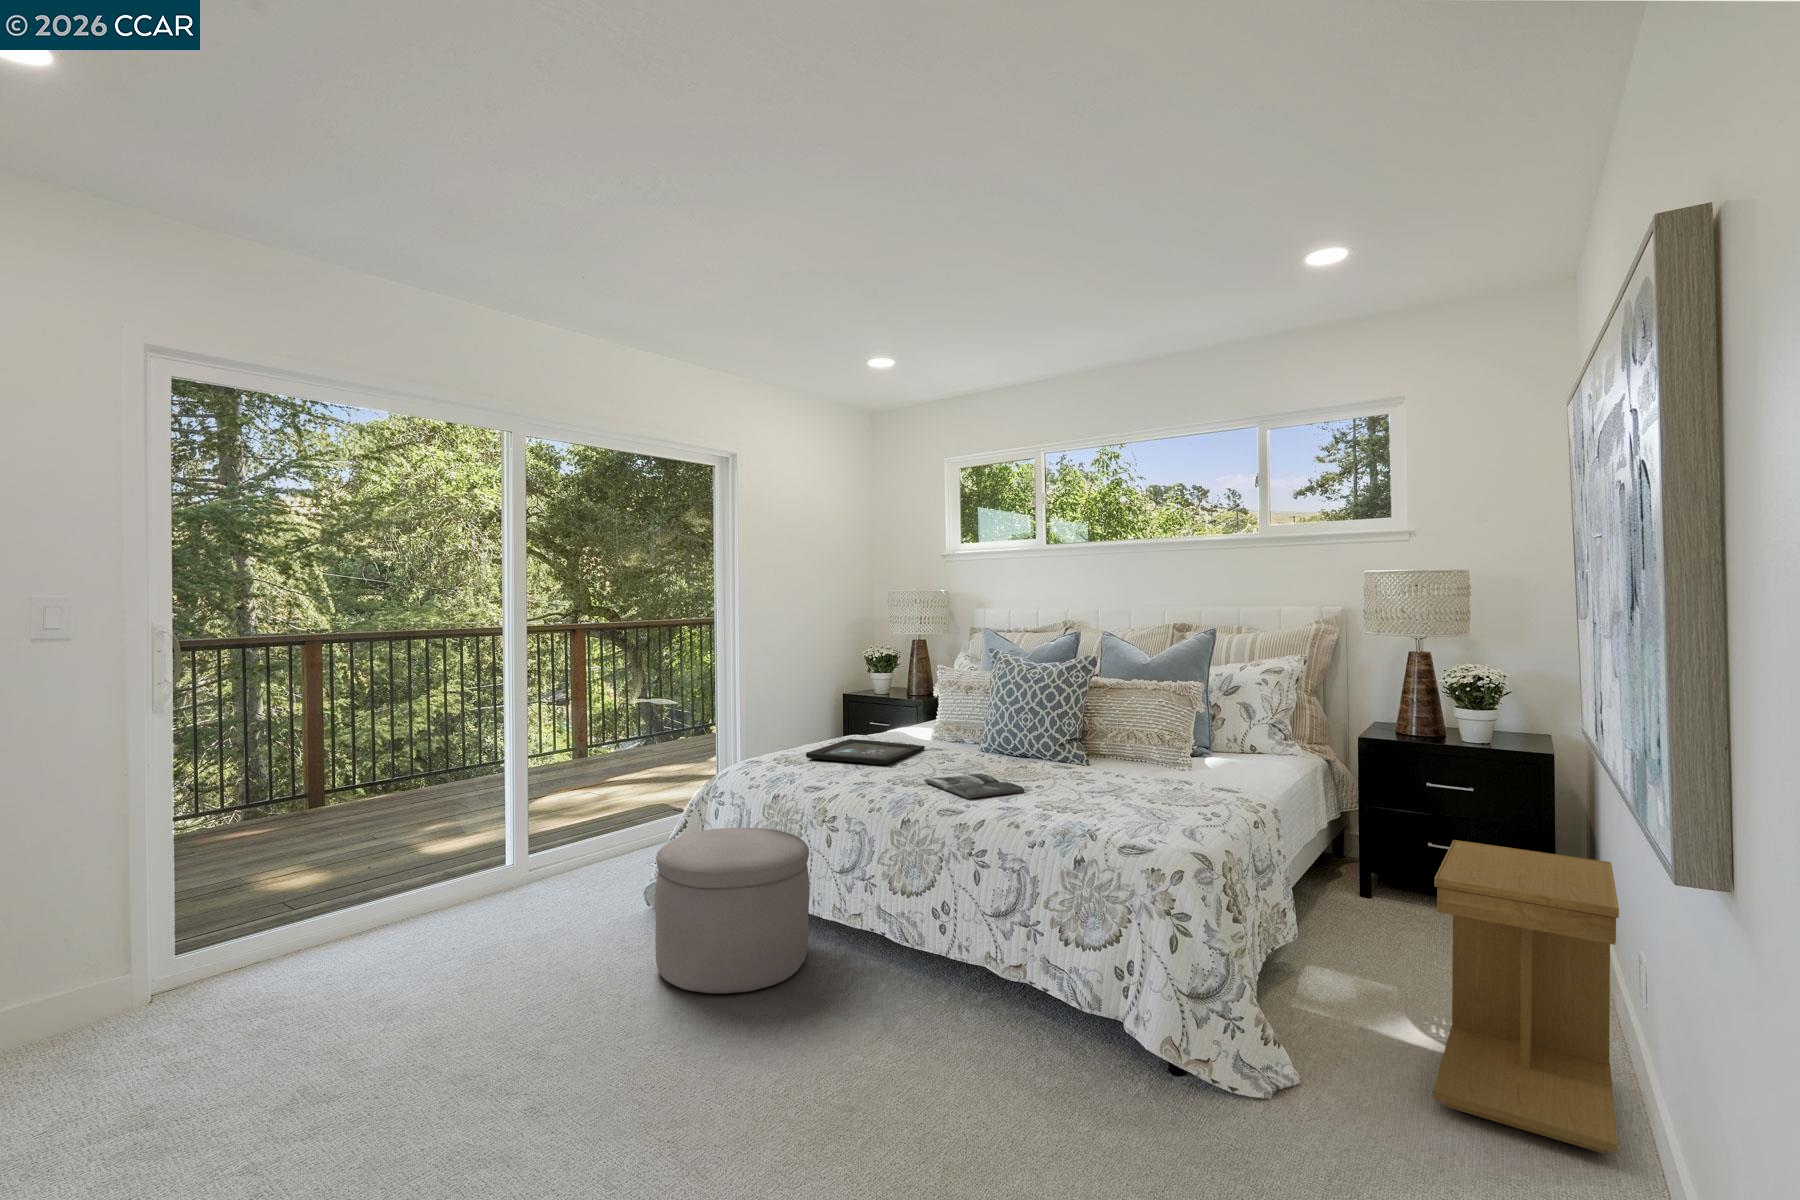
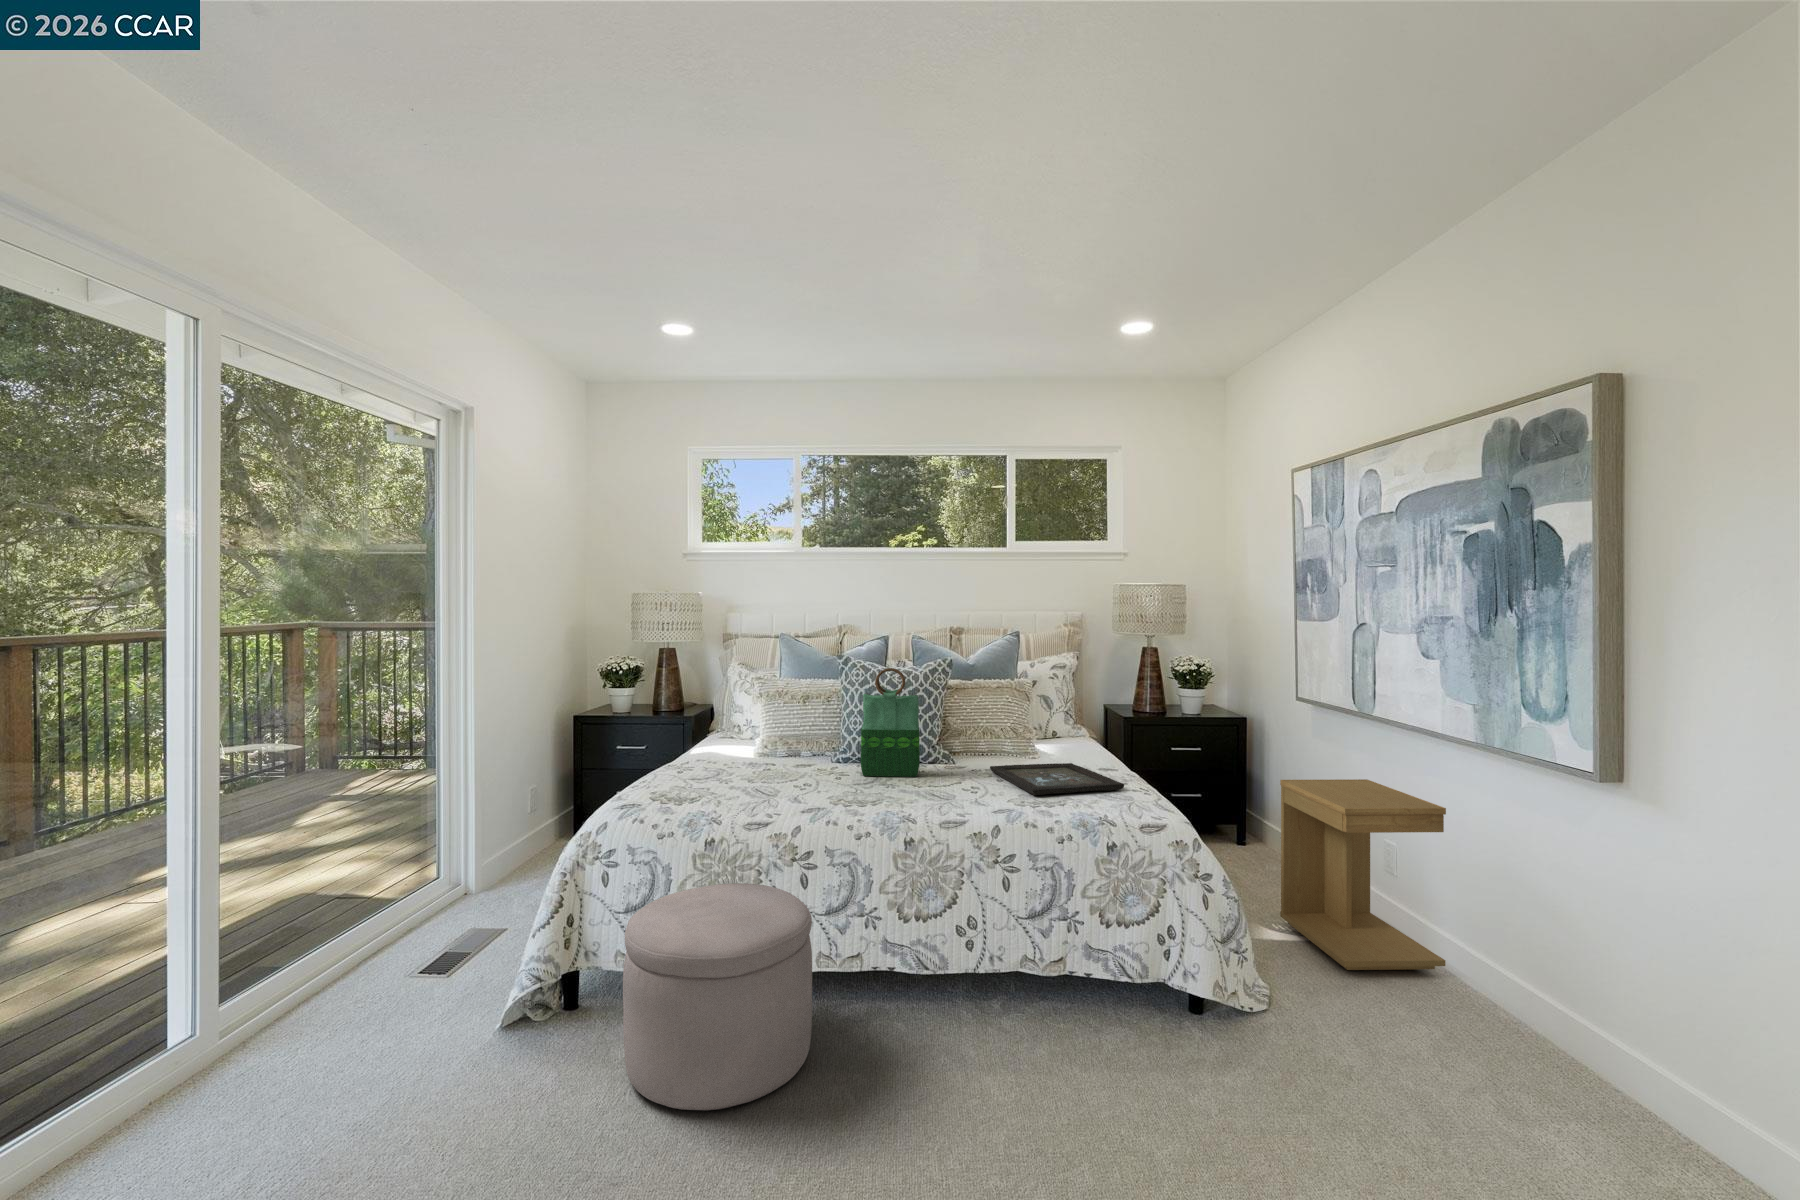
tote bag: none [958,659,1014,771] -> present [861,668,920,777]
tray: present [806,739,925,765] -> present [990,763,1124,795]
magazine: present [924,774,1025,798] -> none [884,782,986,808]

